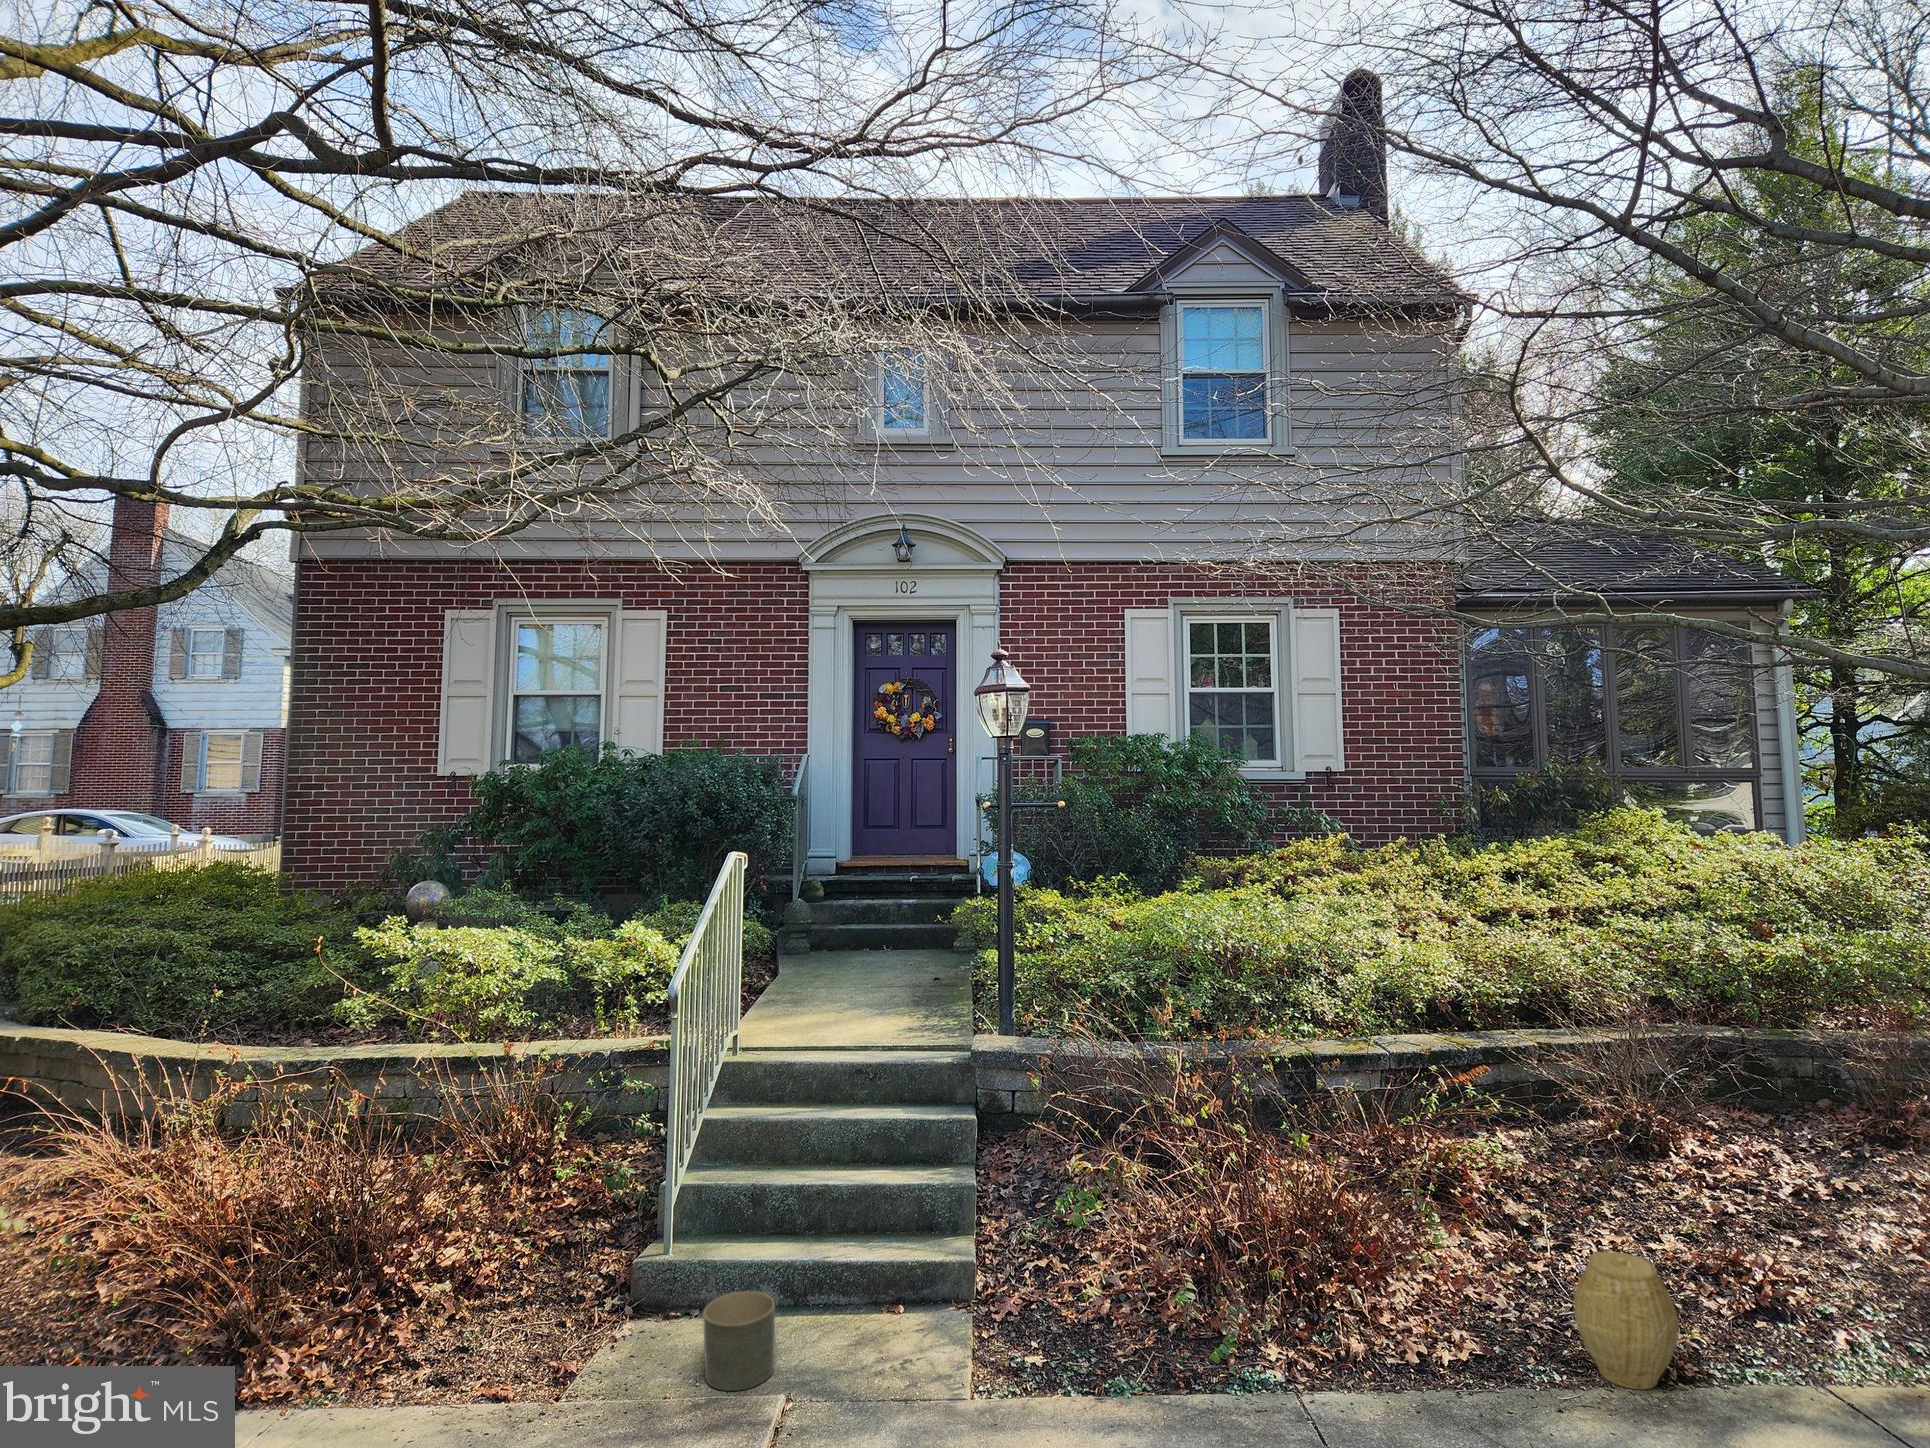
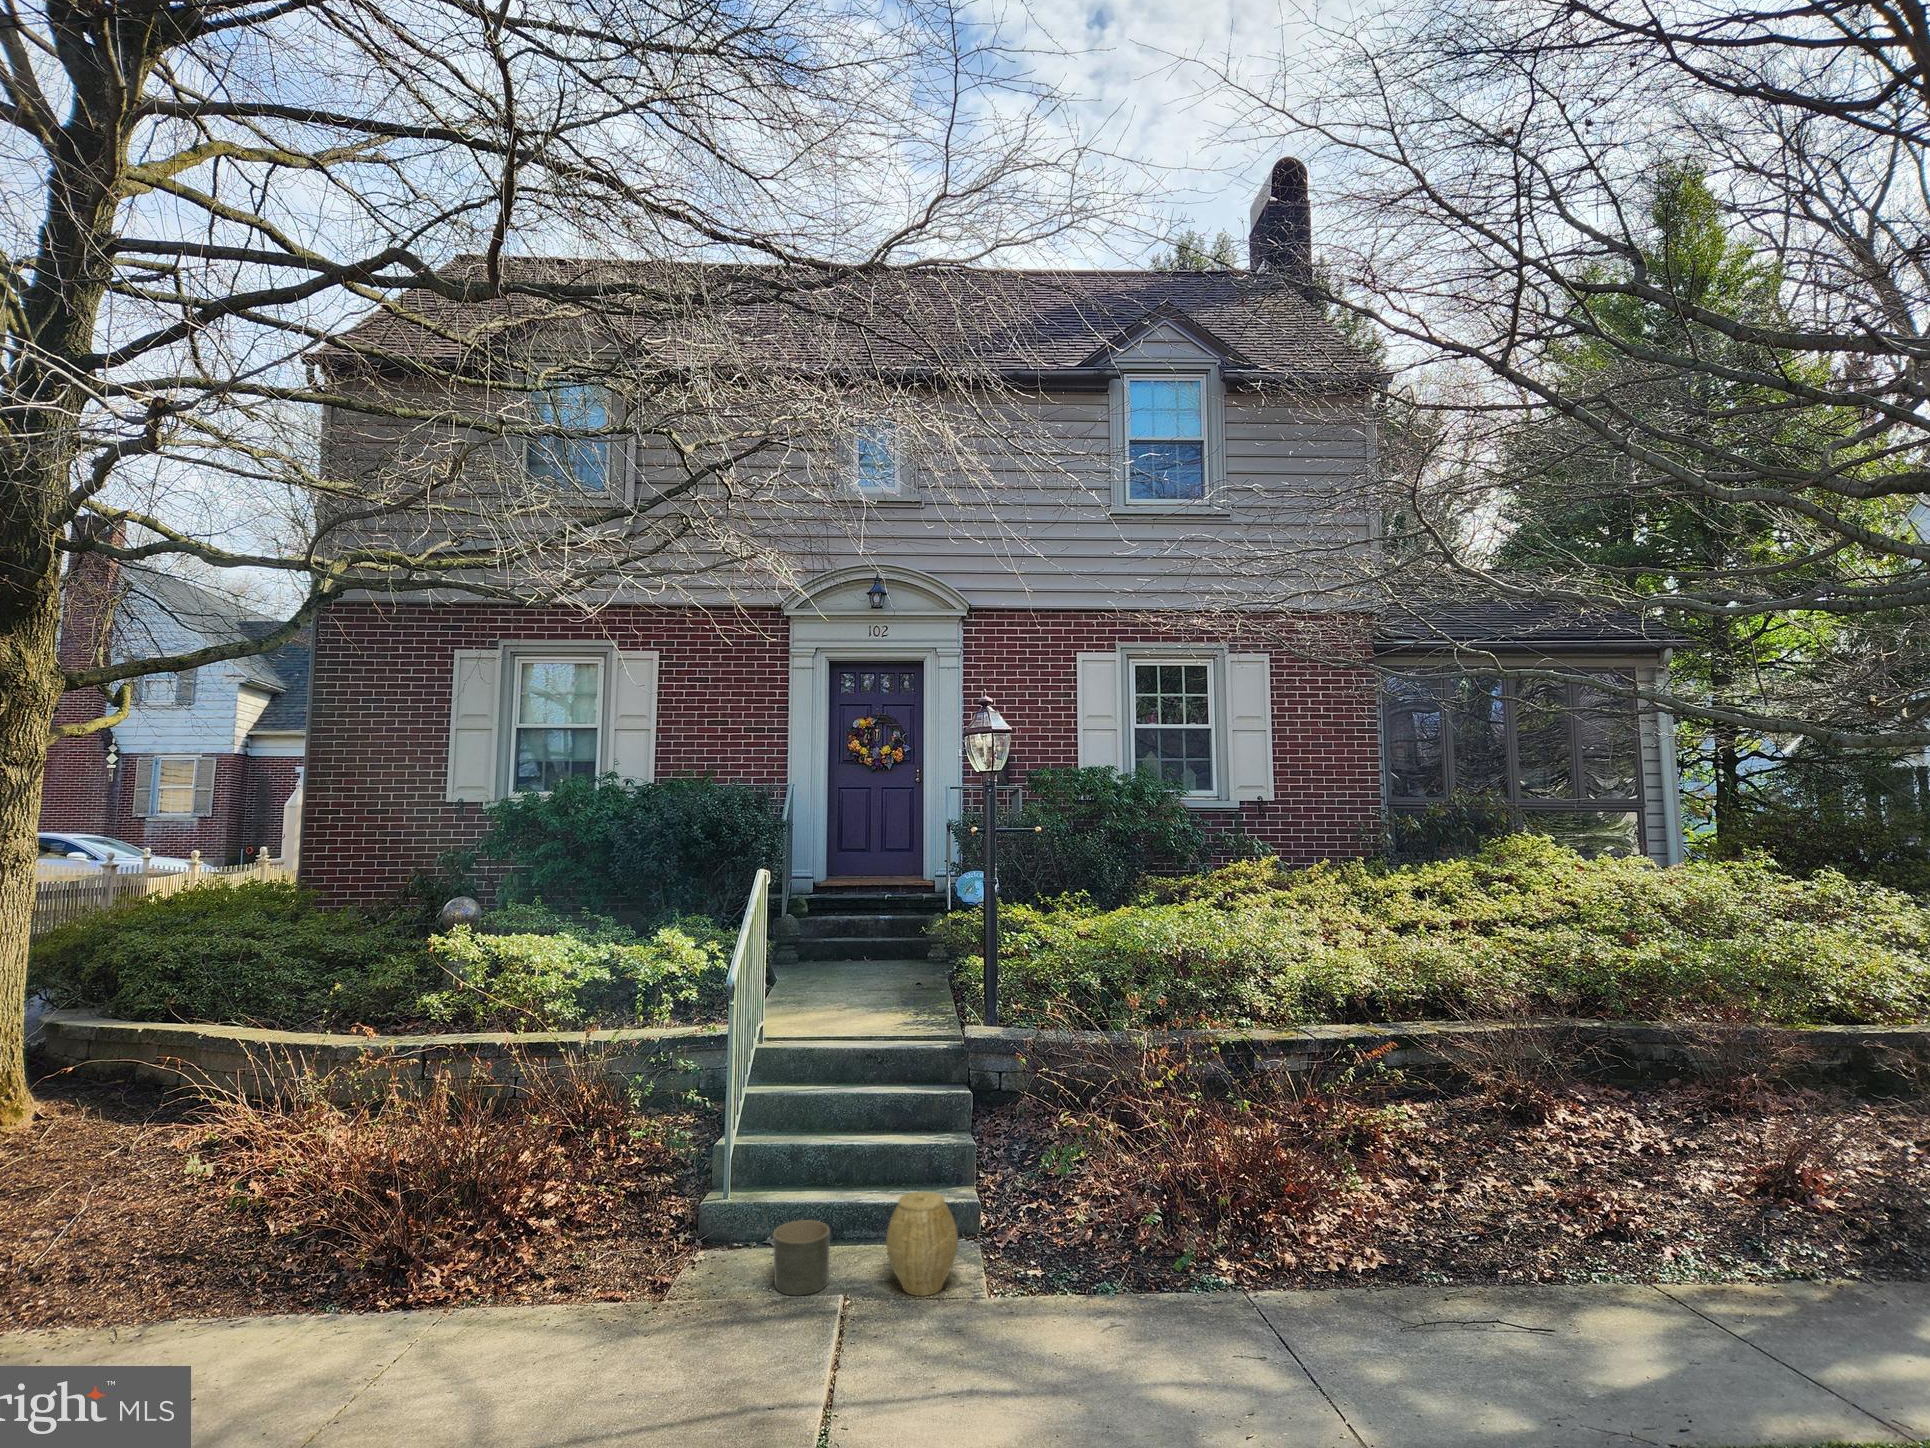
woven basket: present [1574,1251,1679,1389] -> present [886,1192,958,1296]

